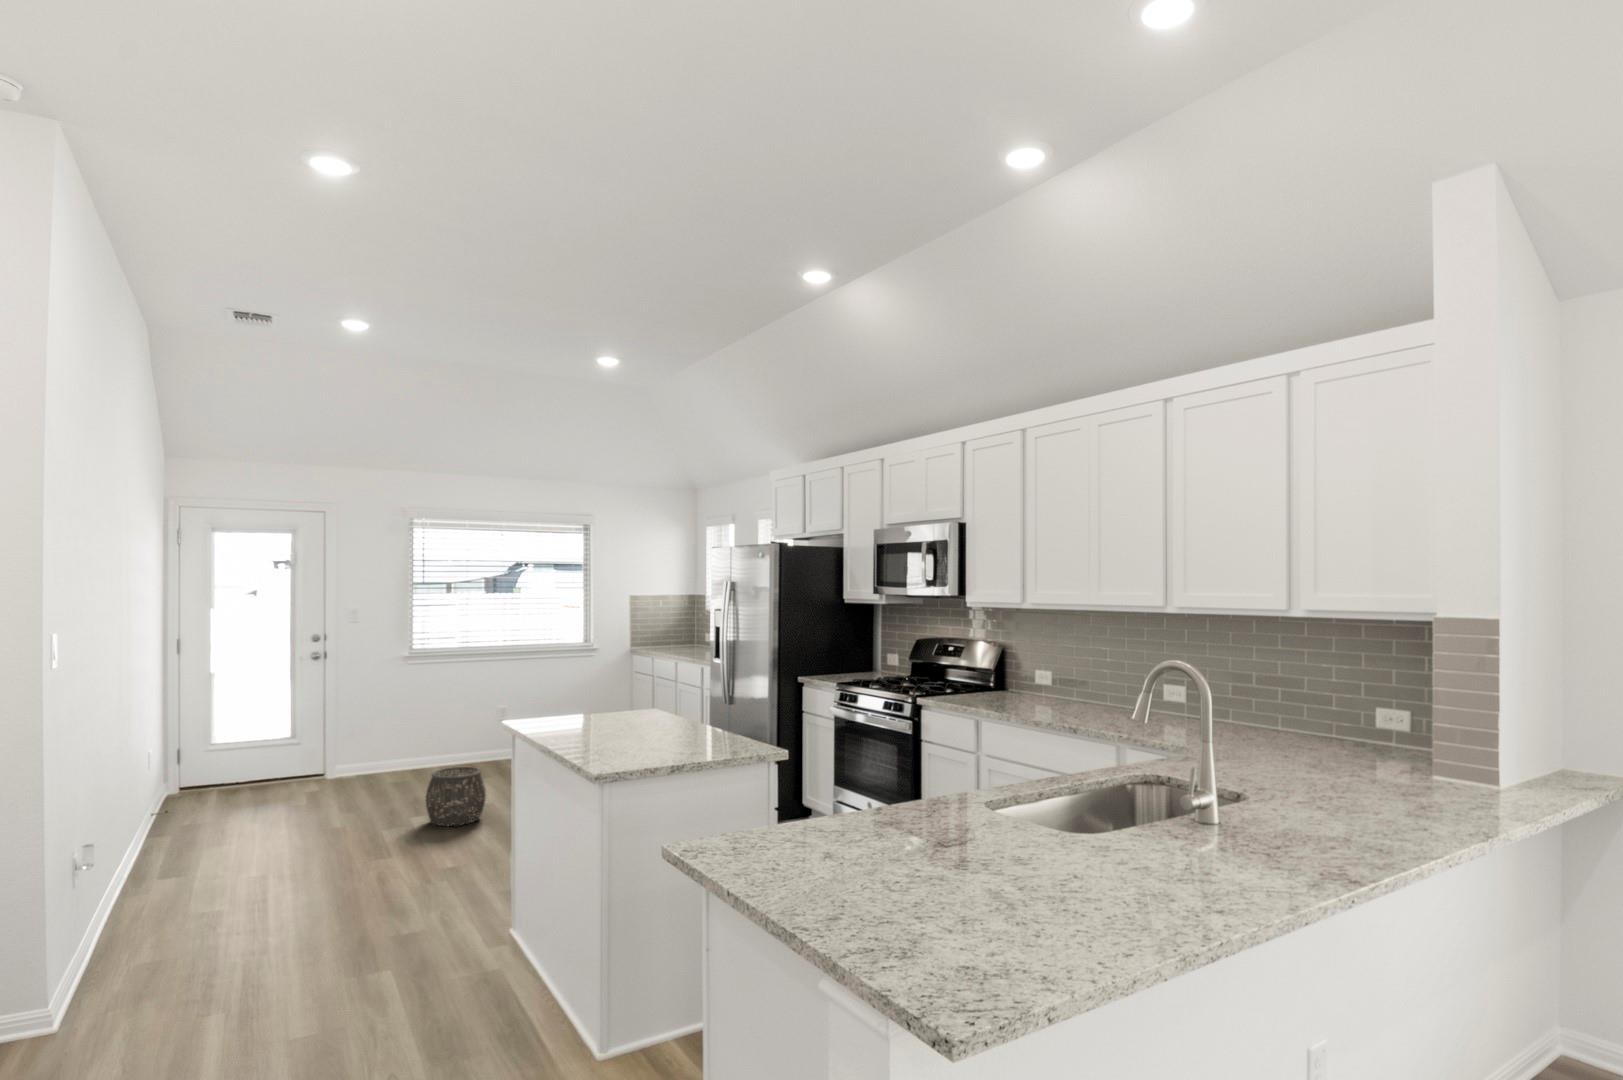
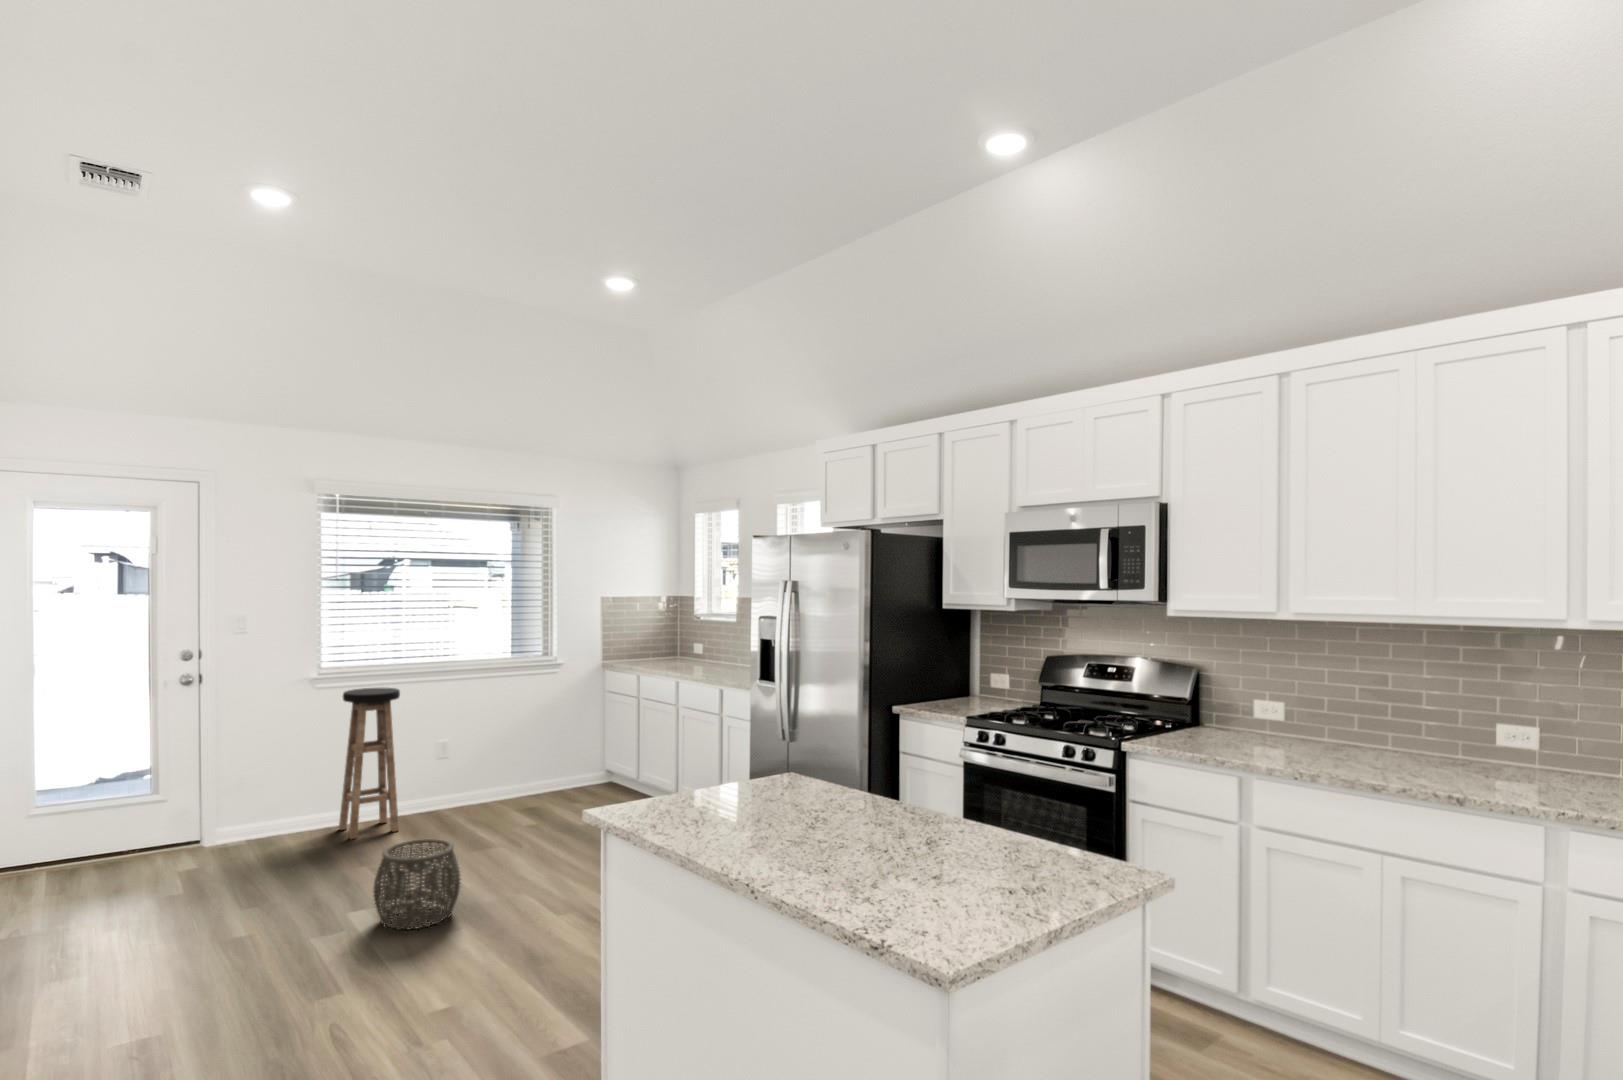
bar stool: none [422,664,465,776] -> present [339,688,400,839]

